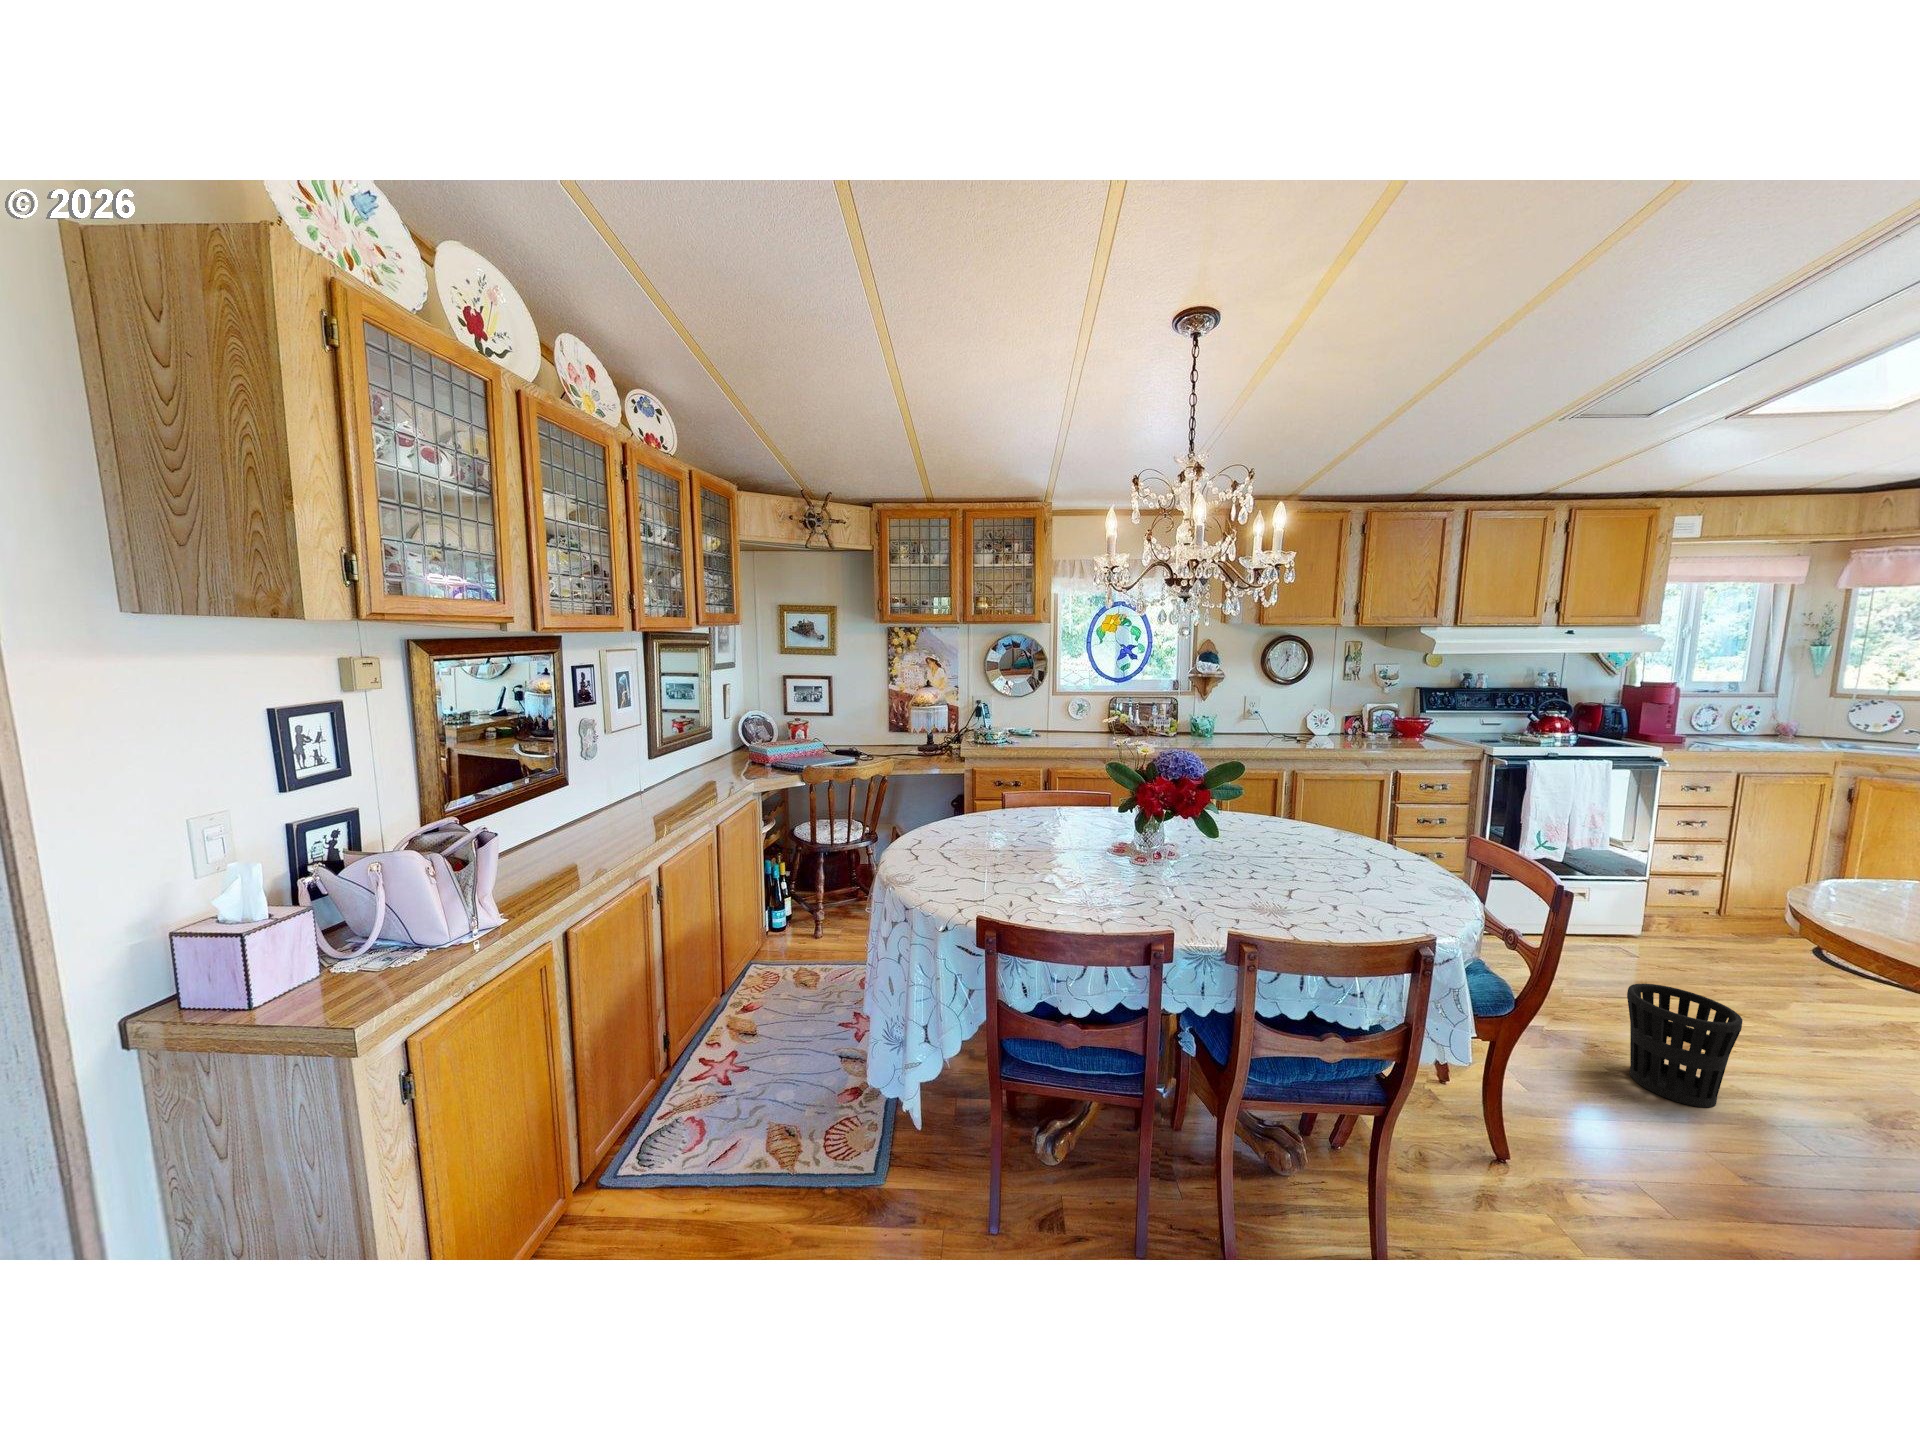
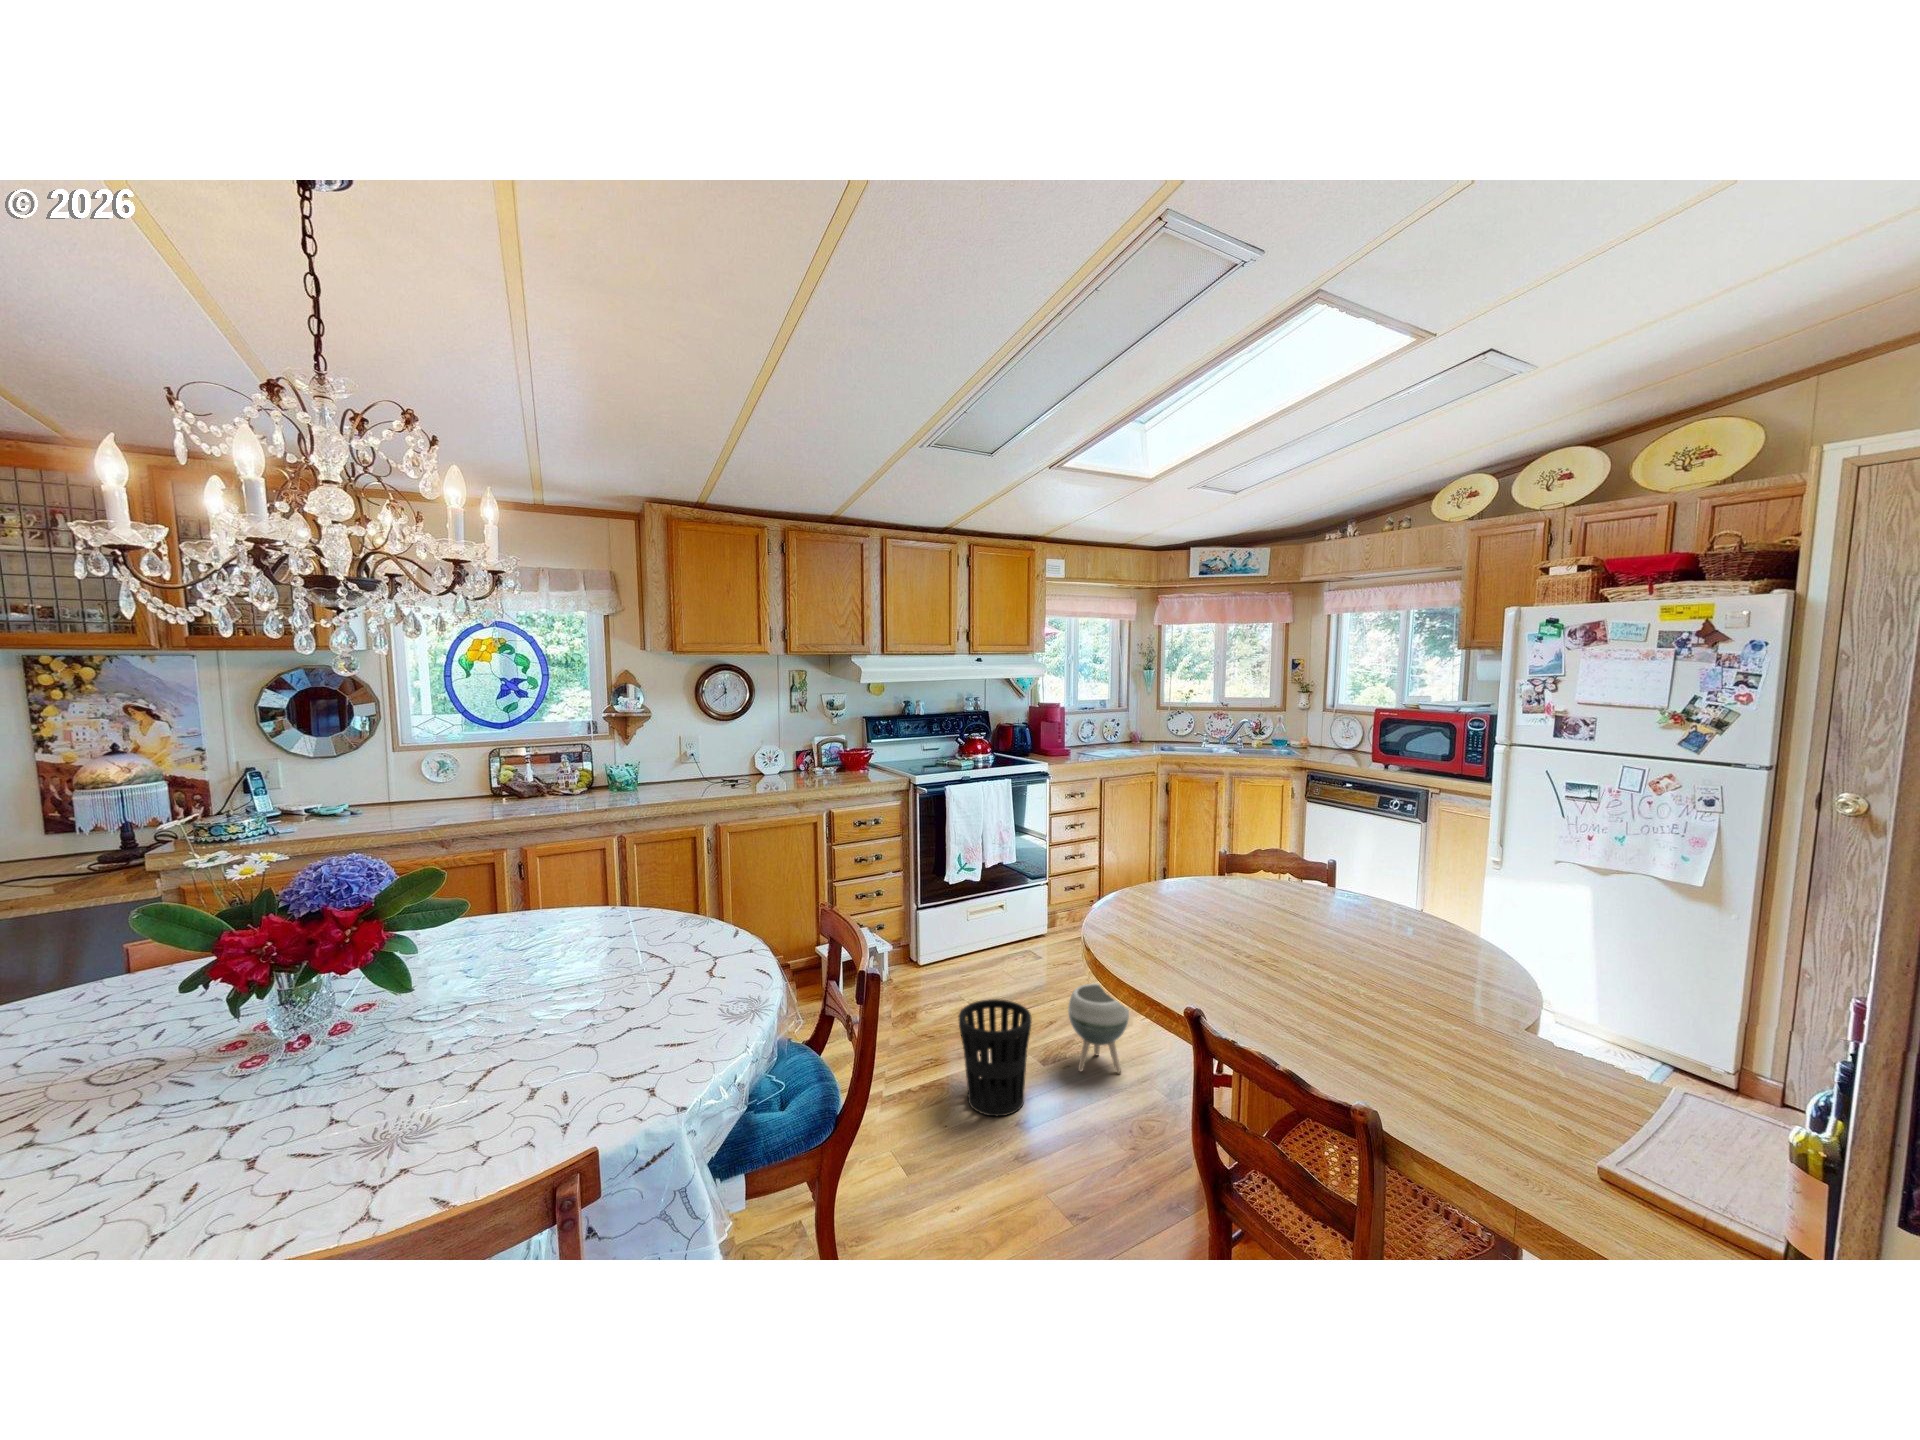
planter: none [1772,1001,1887,1112] -> present [1068,983,1129,1073]

